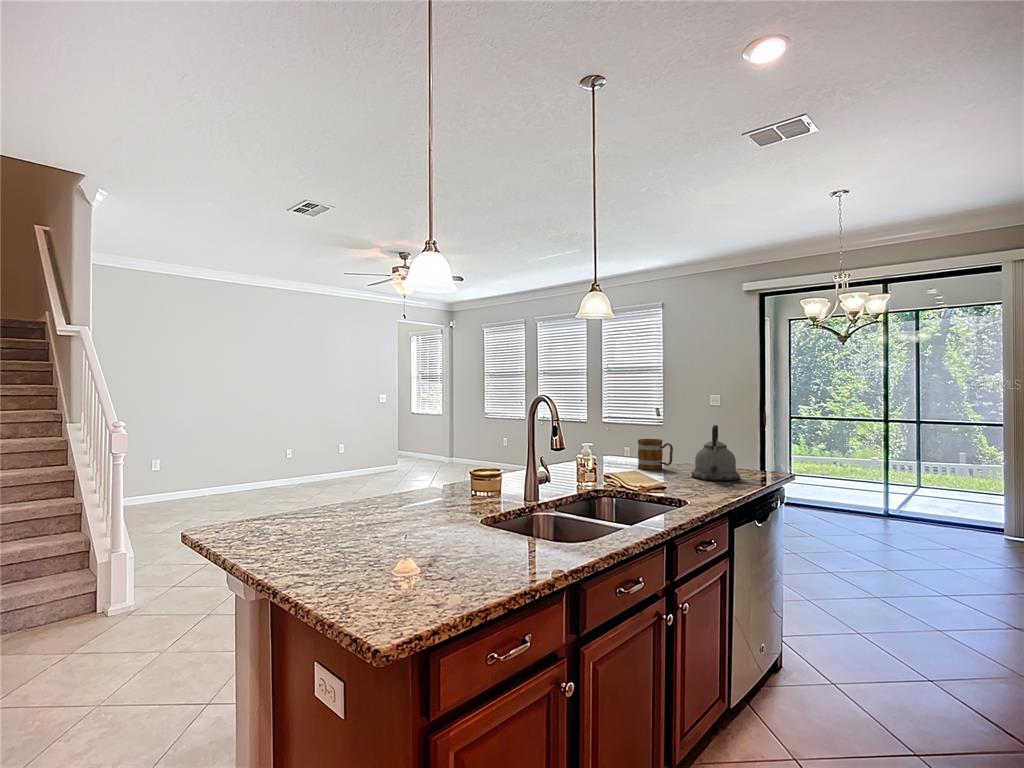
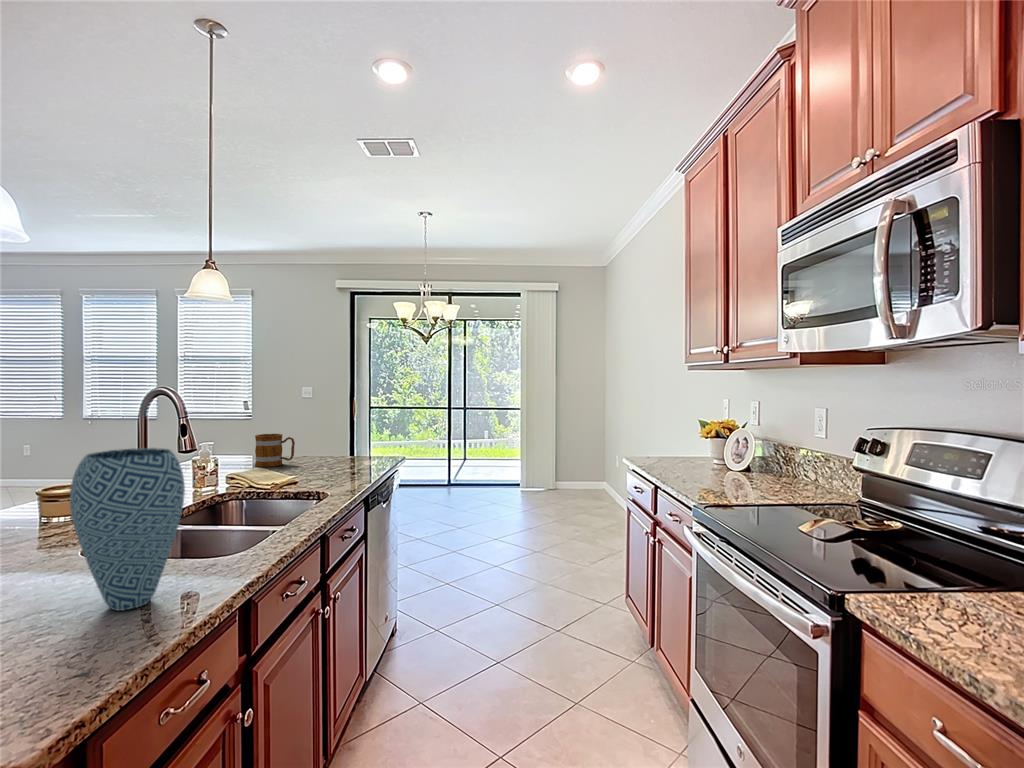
kettle: present [692,425,740,481] -> none [317,416,363,471]
vase: none [452,442,525,568] -> present [70,448,185,611]

